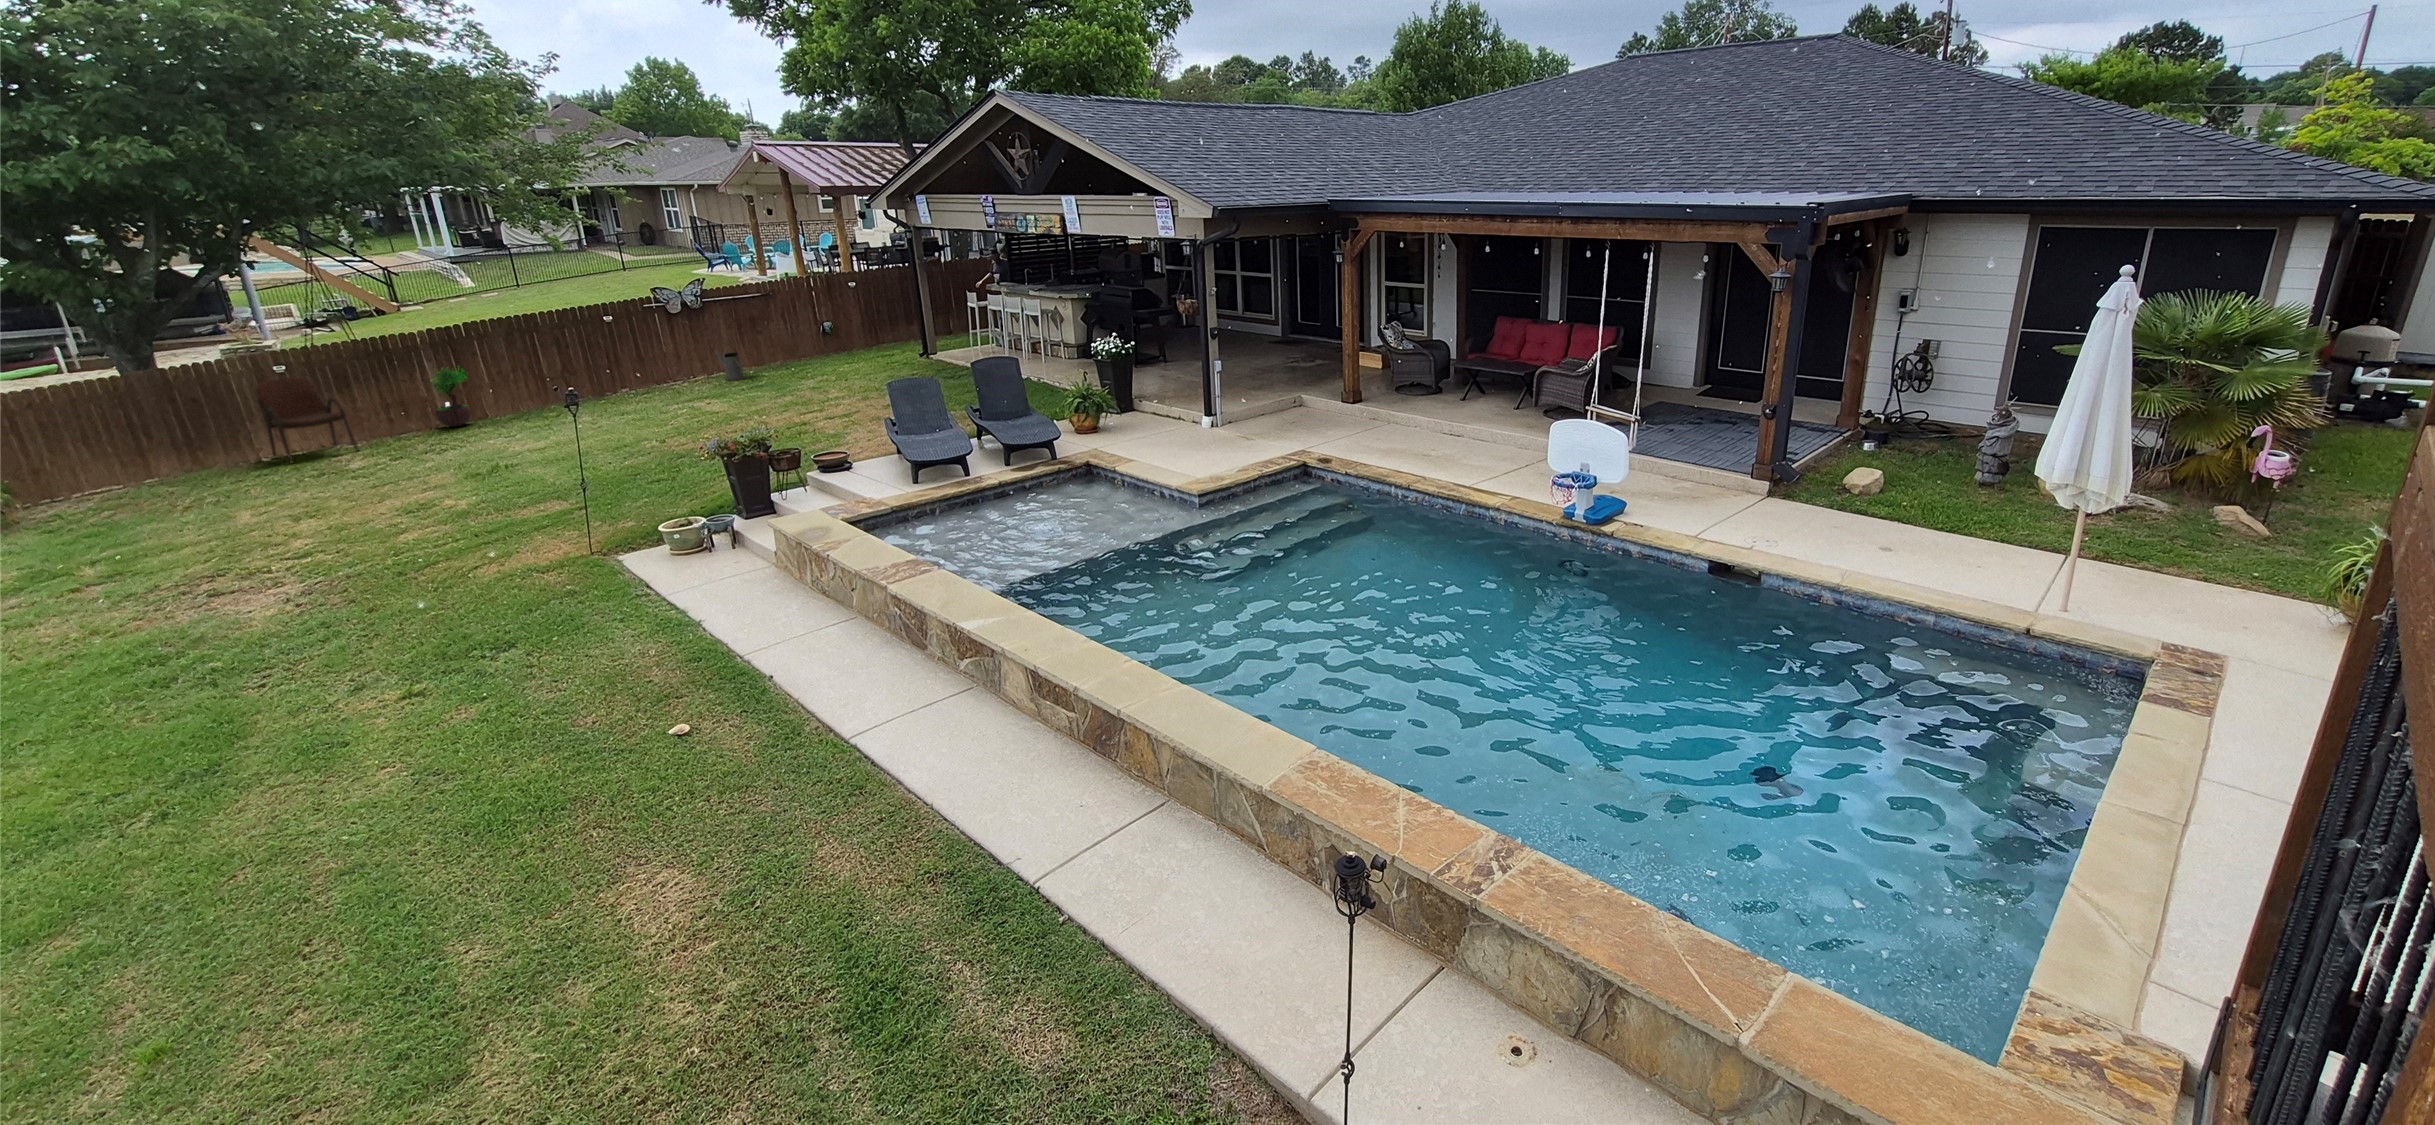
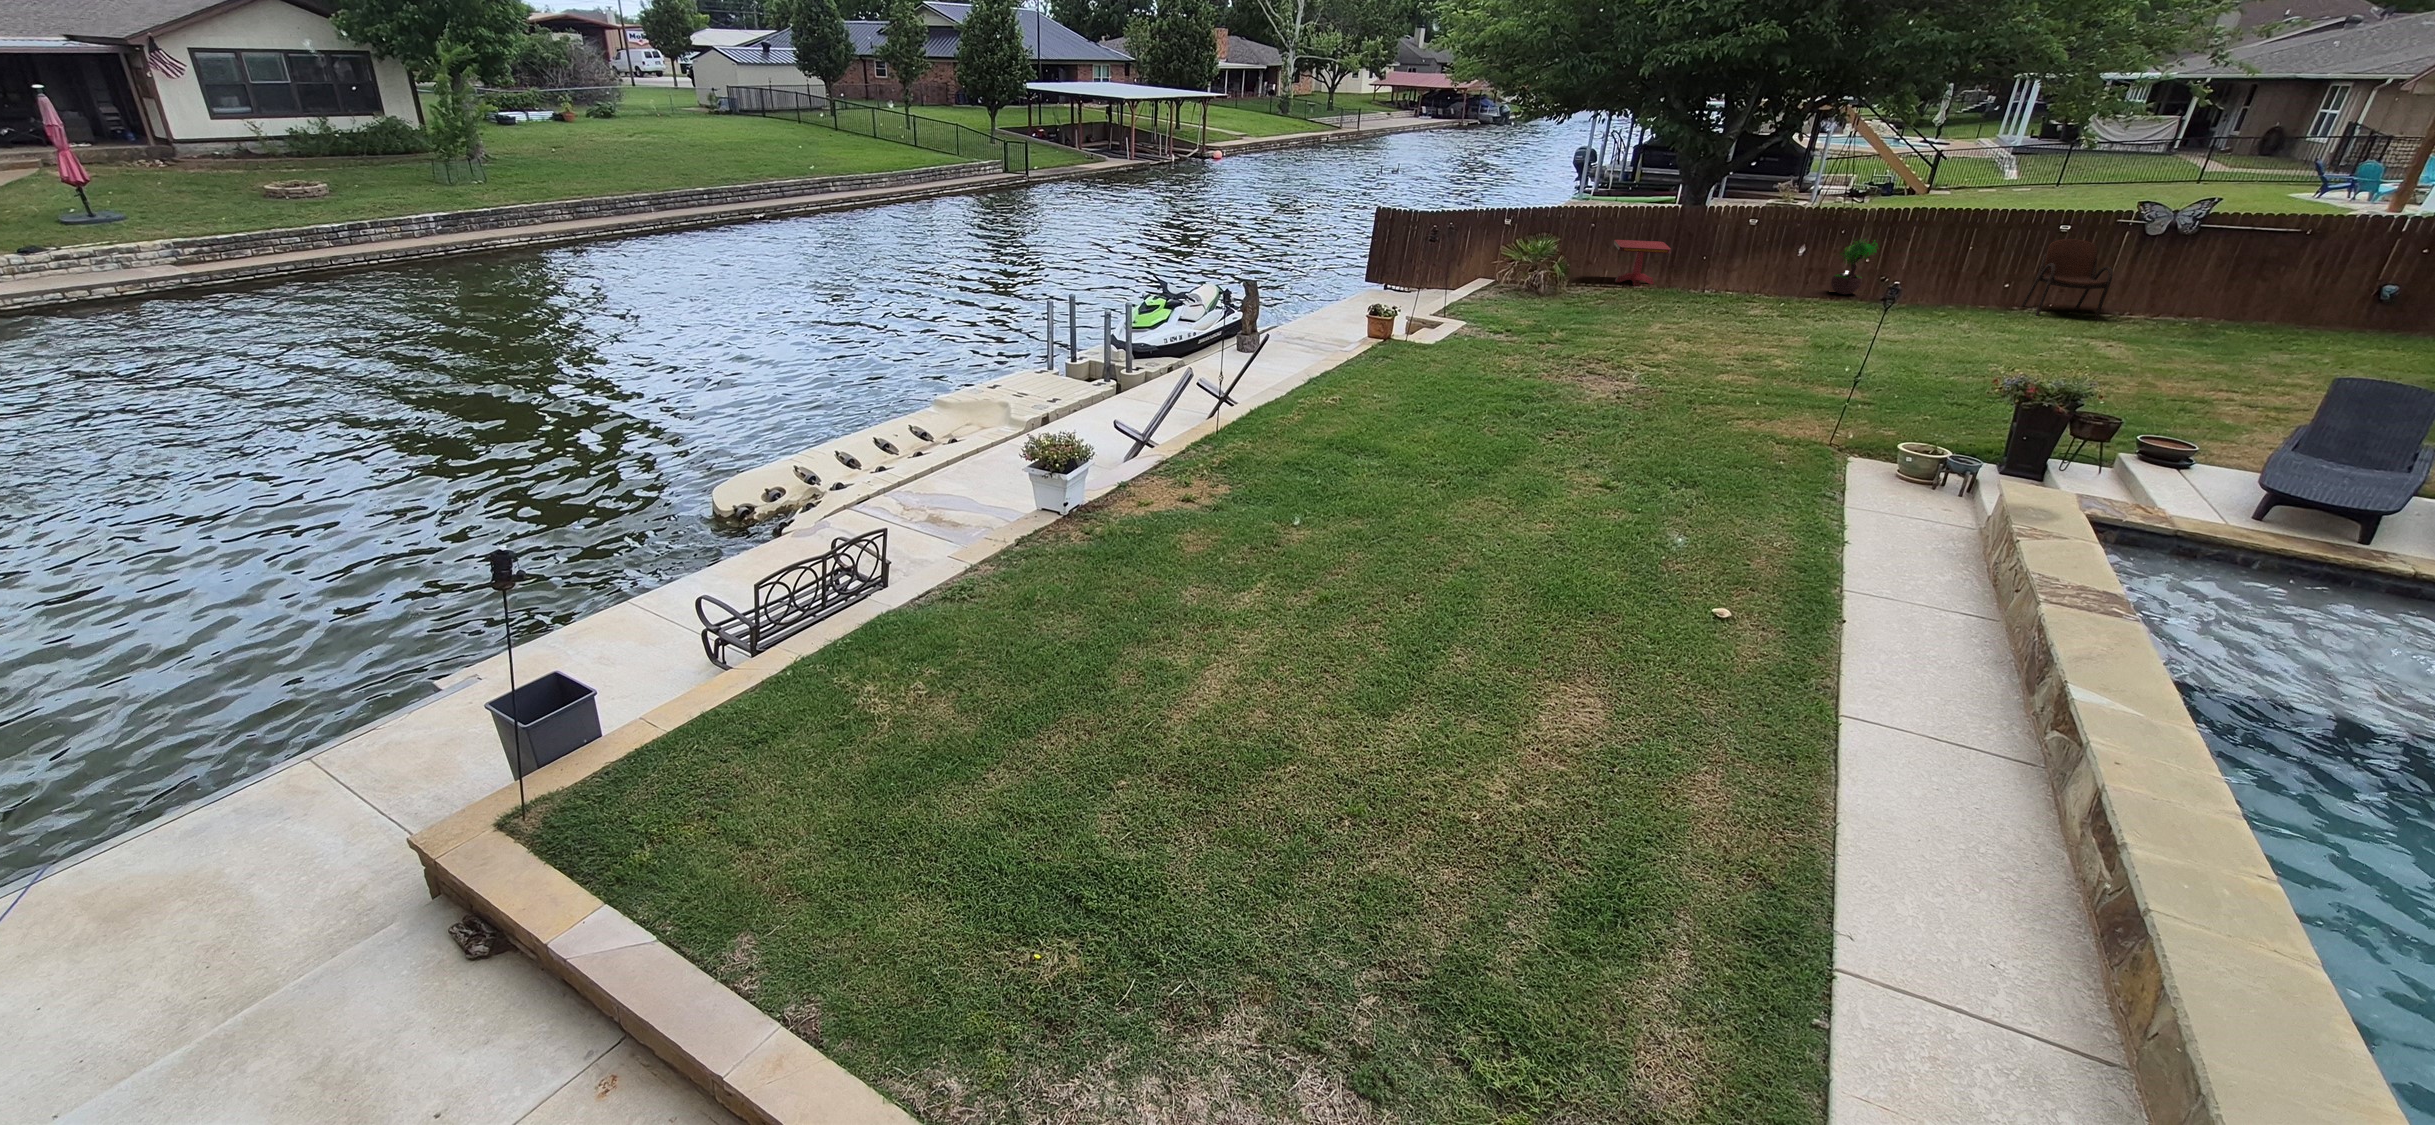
watering can: present [715,347,745,381] -> none [2162,282,2202,325]
armchair: present [256,377,359,464] -> present [2022,239,2113,320]
side table: none [103,423,212,489] -> present [1614,240,1671,286]

